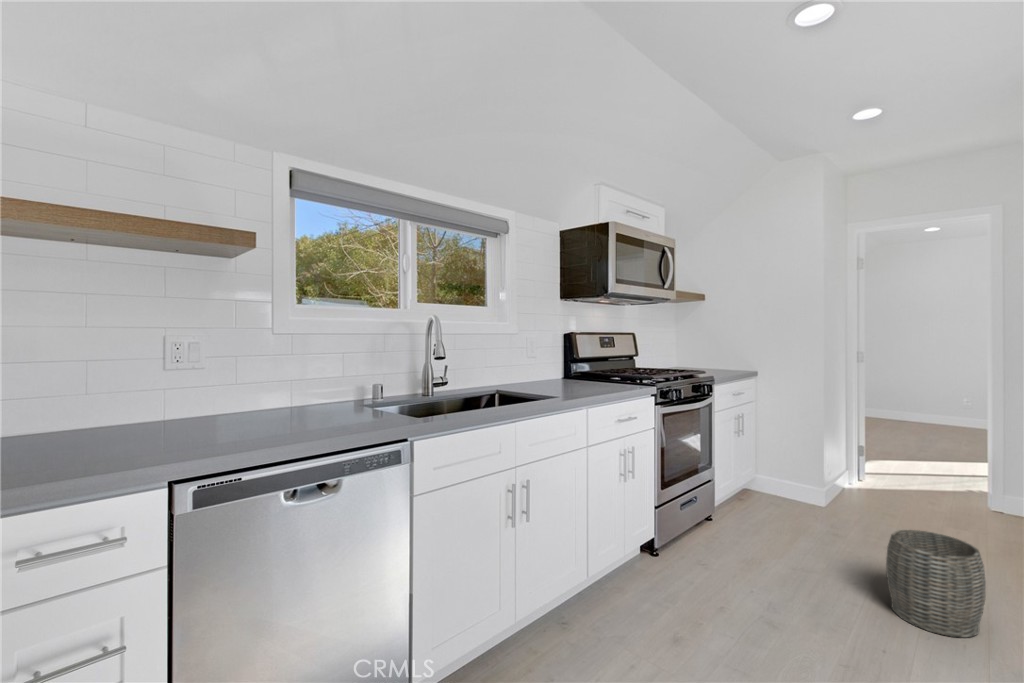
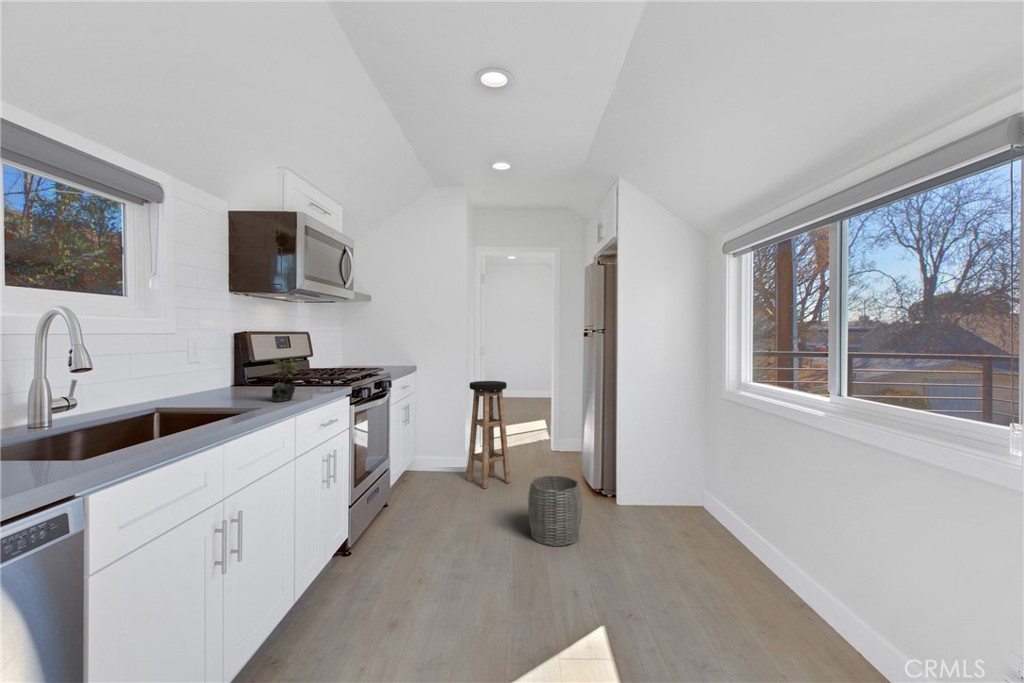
succulent plant: none [570,354,596,394] -> present [270,357,299,402]
bar stool: none [820,393,886,531] -> present [467,381,510,488]

